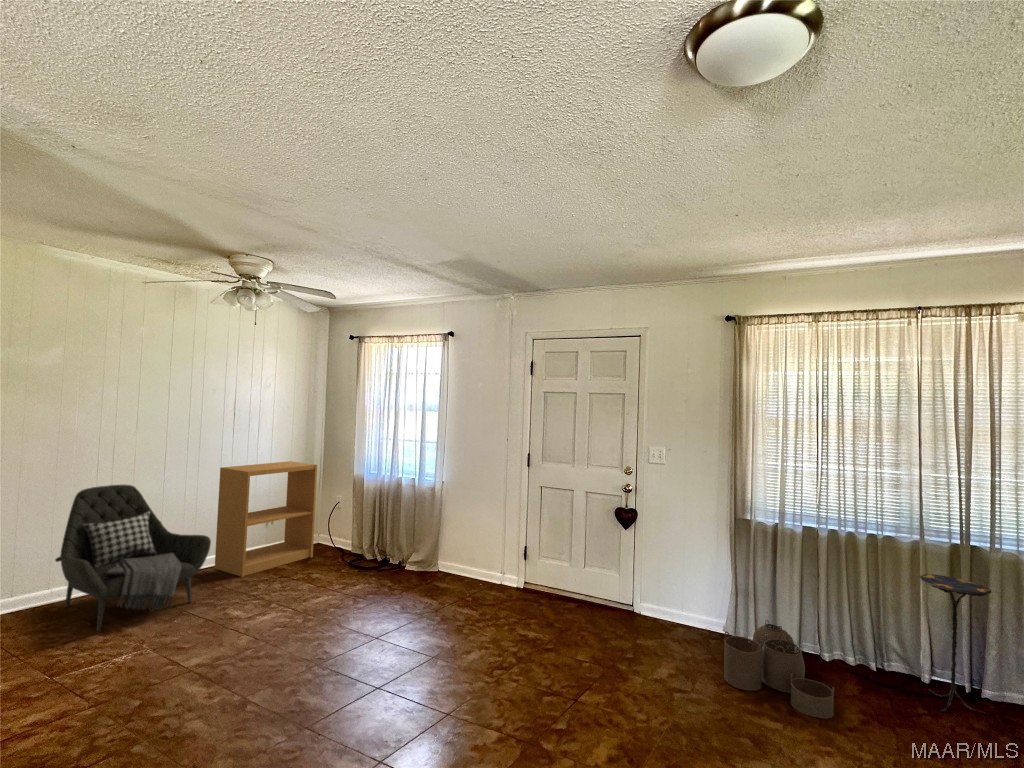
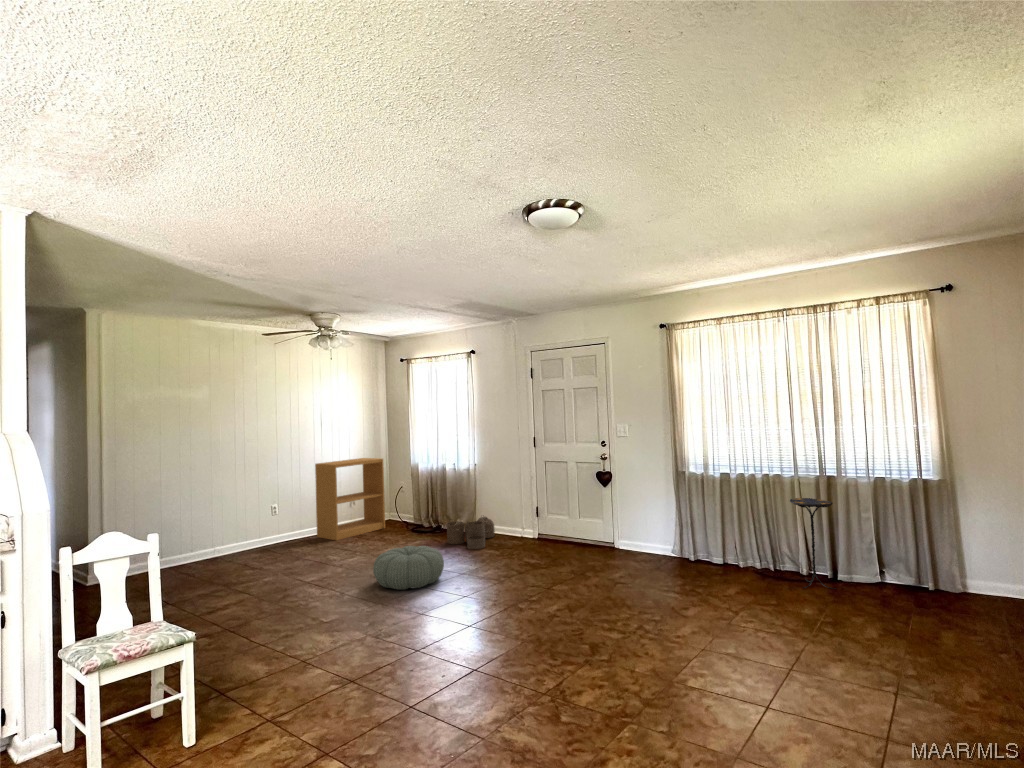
armchair: present [55,484,211,631] -> none [221,477,315,568]
pouf: none [293,613,406,697] -> present [373,546,444,590]
woven basket: present [724,620,834,719] -> present [447,517,495,549]

